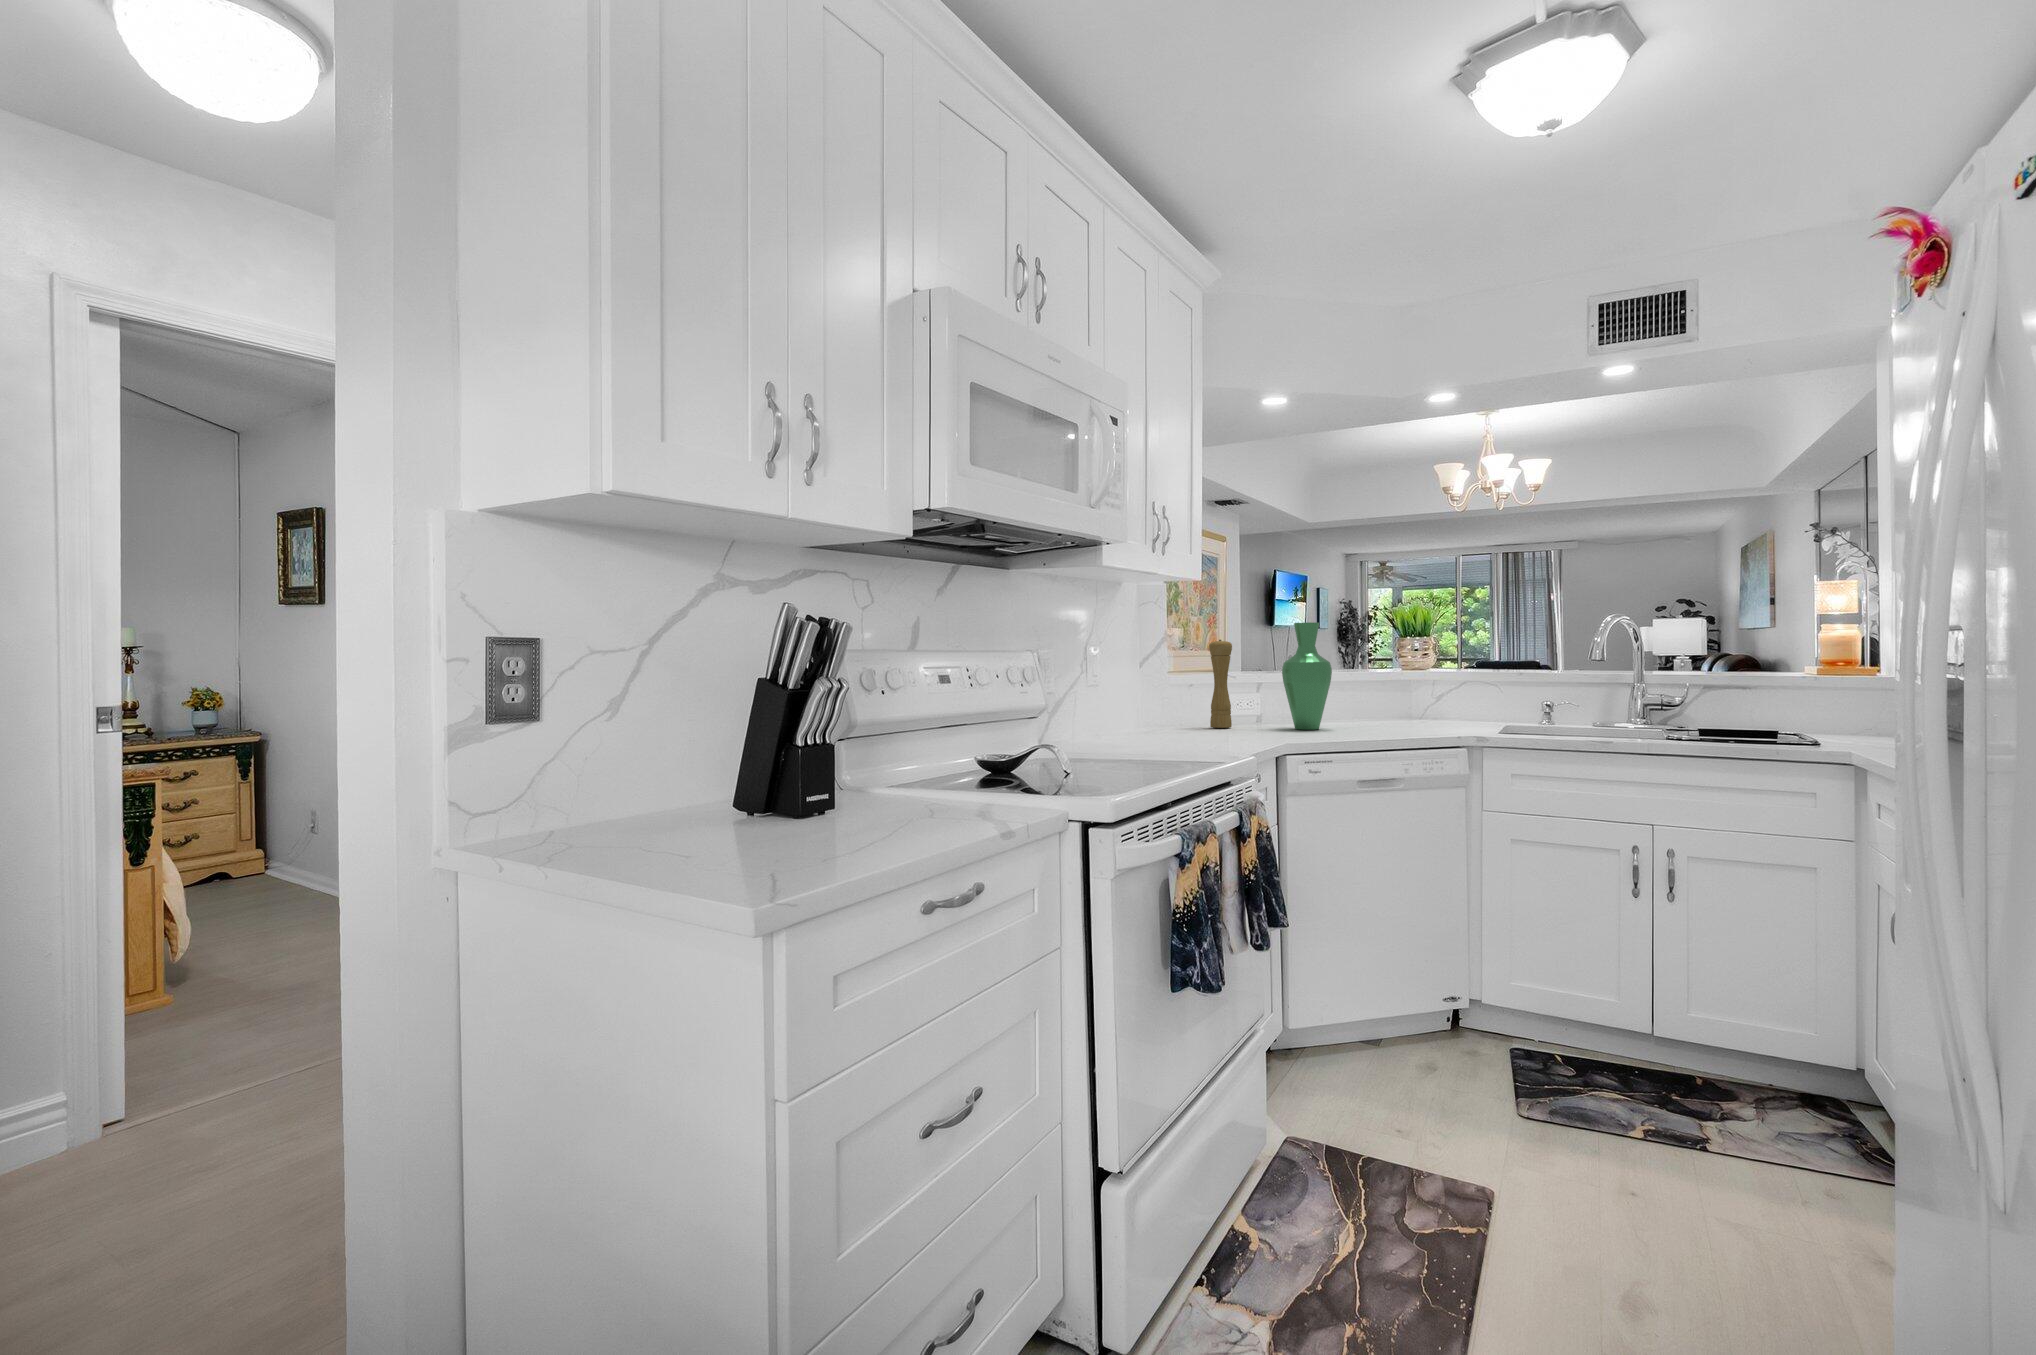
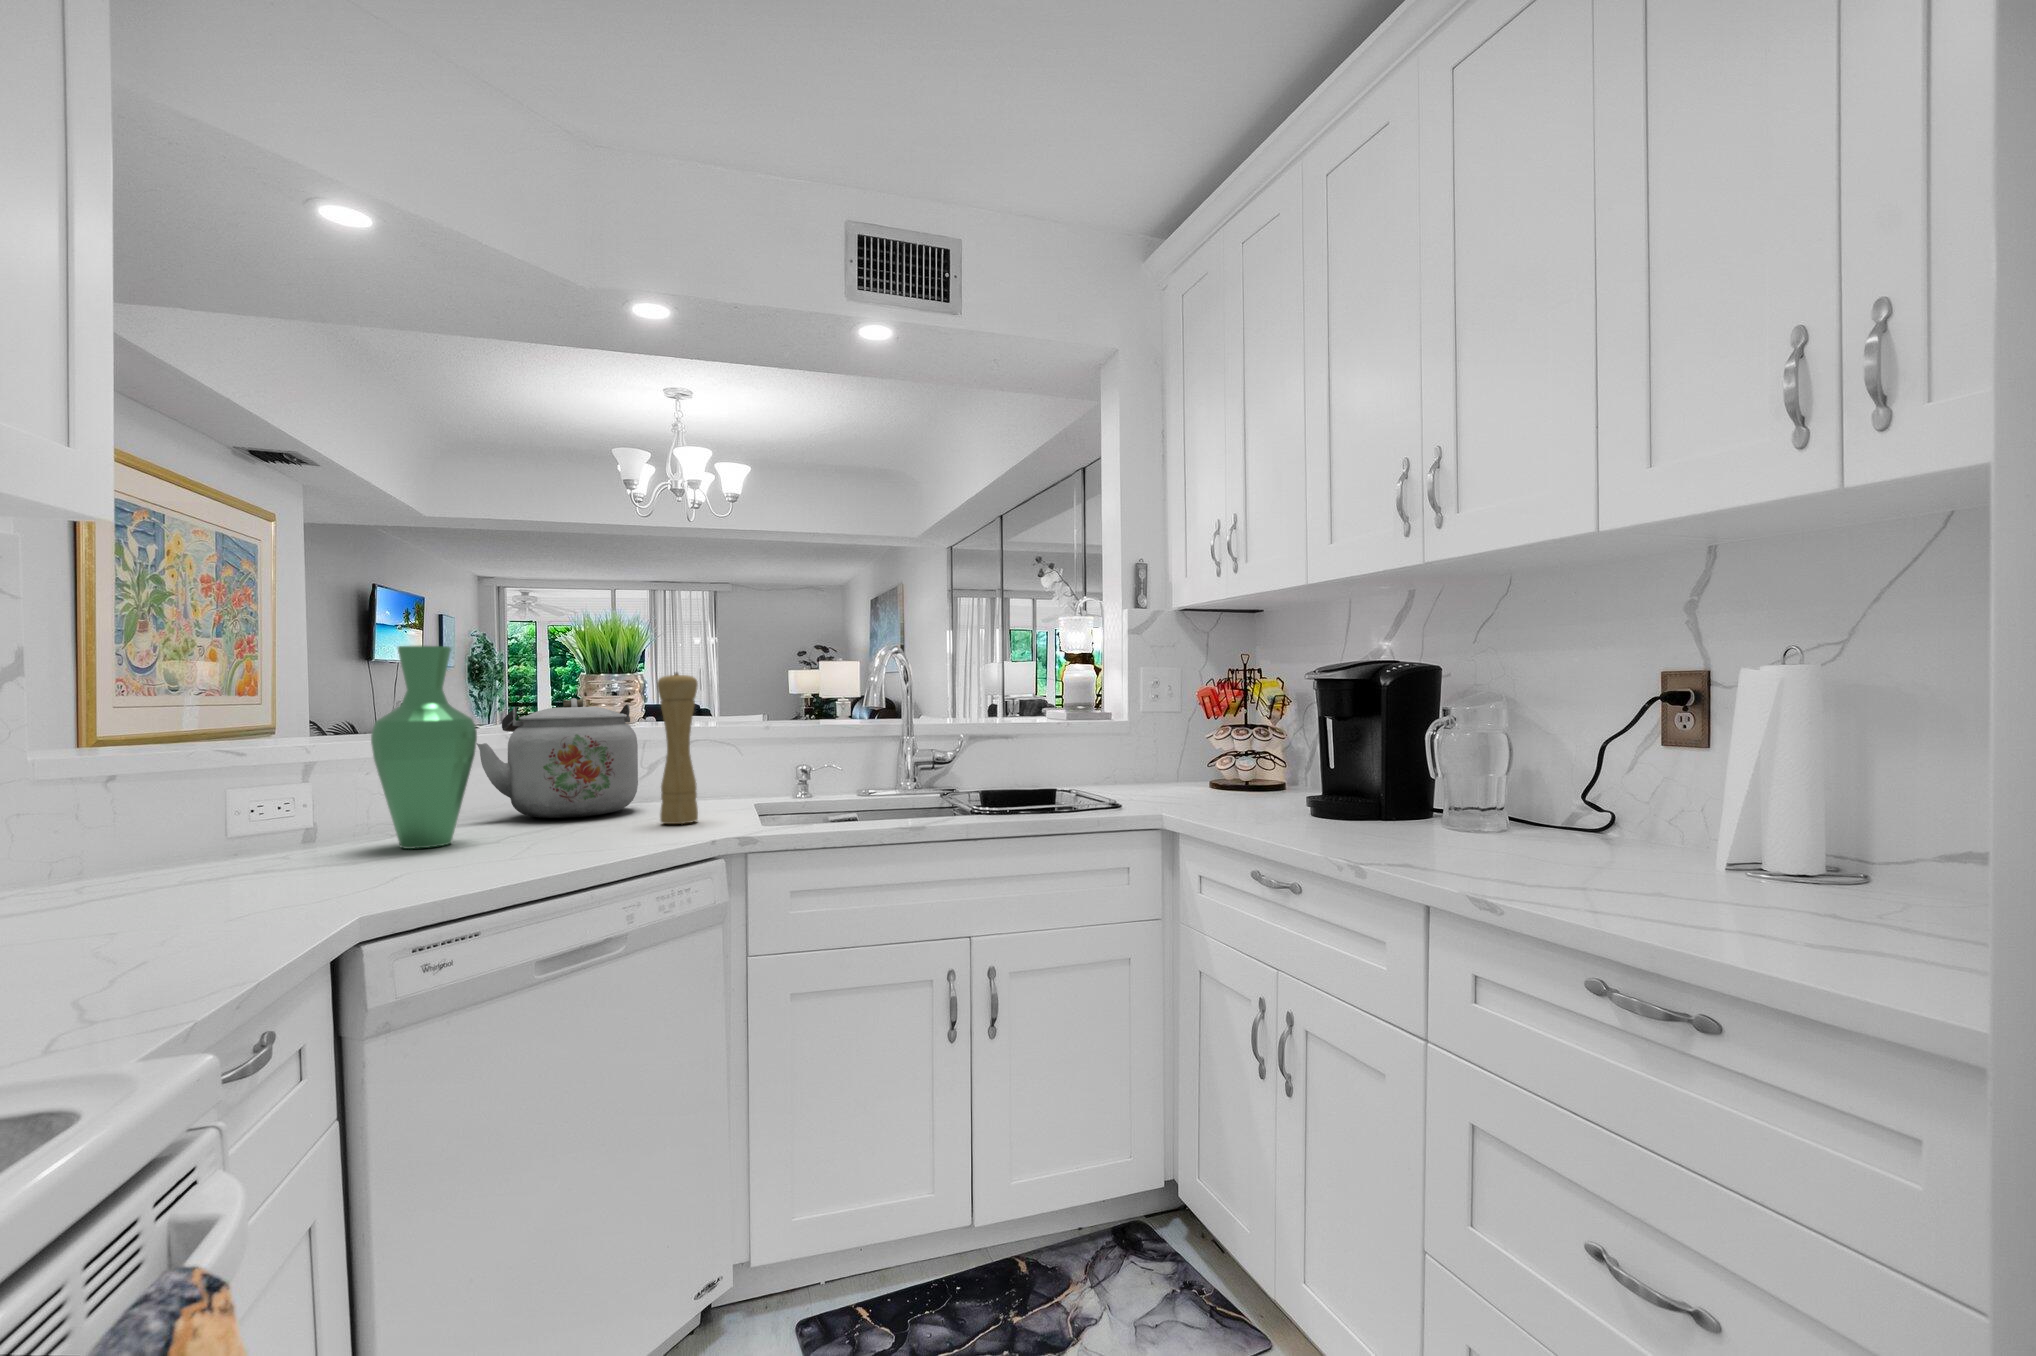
pepper mill: present [1209,640,1232,728] -> present [657,673,698,824]
kettle: none [1333,652,1427,724] -> present [477,698,638,818]

